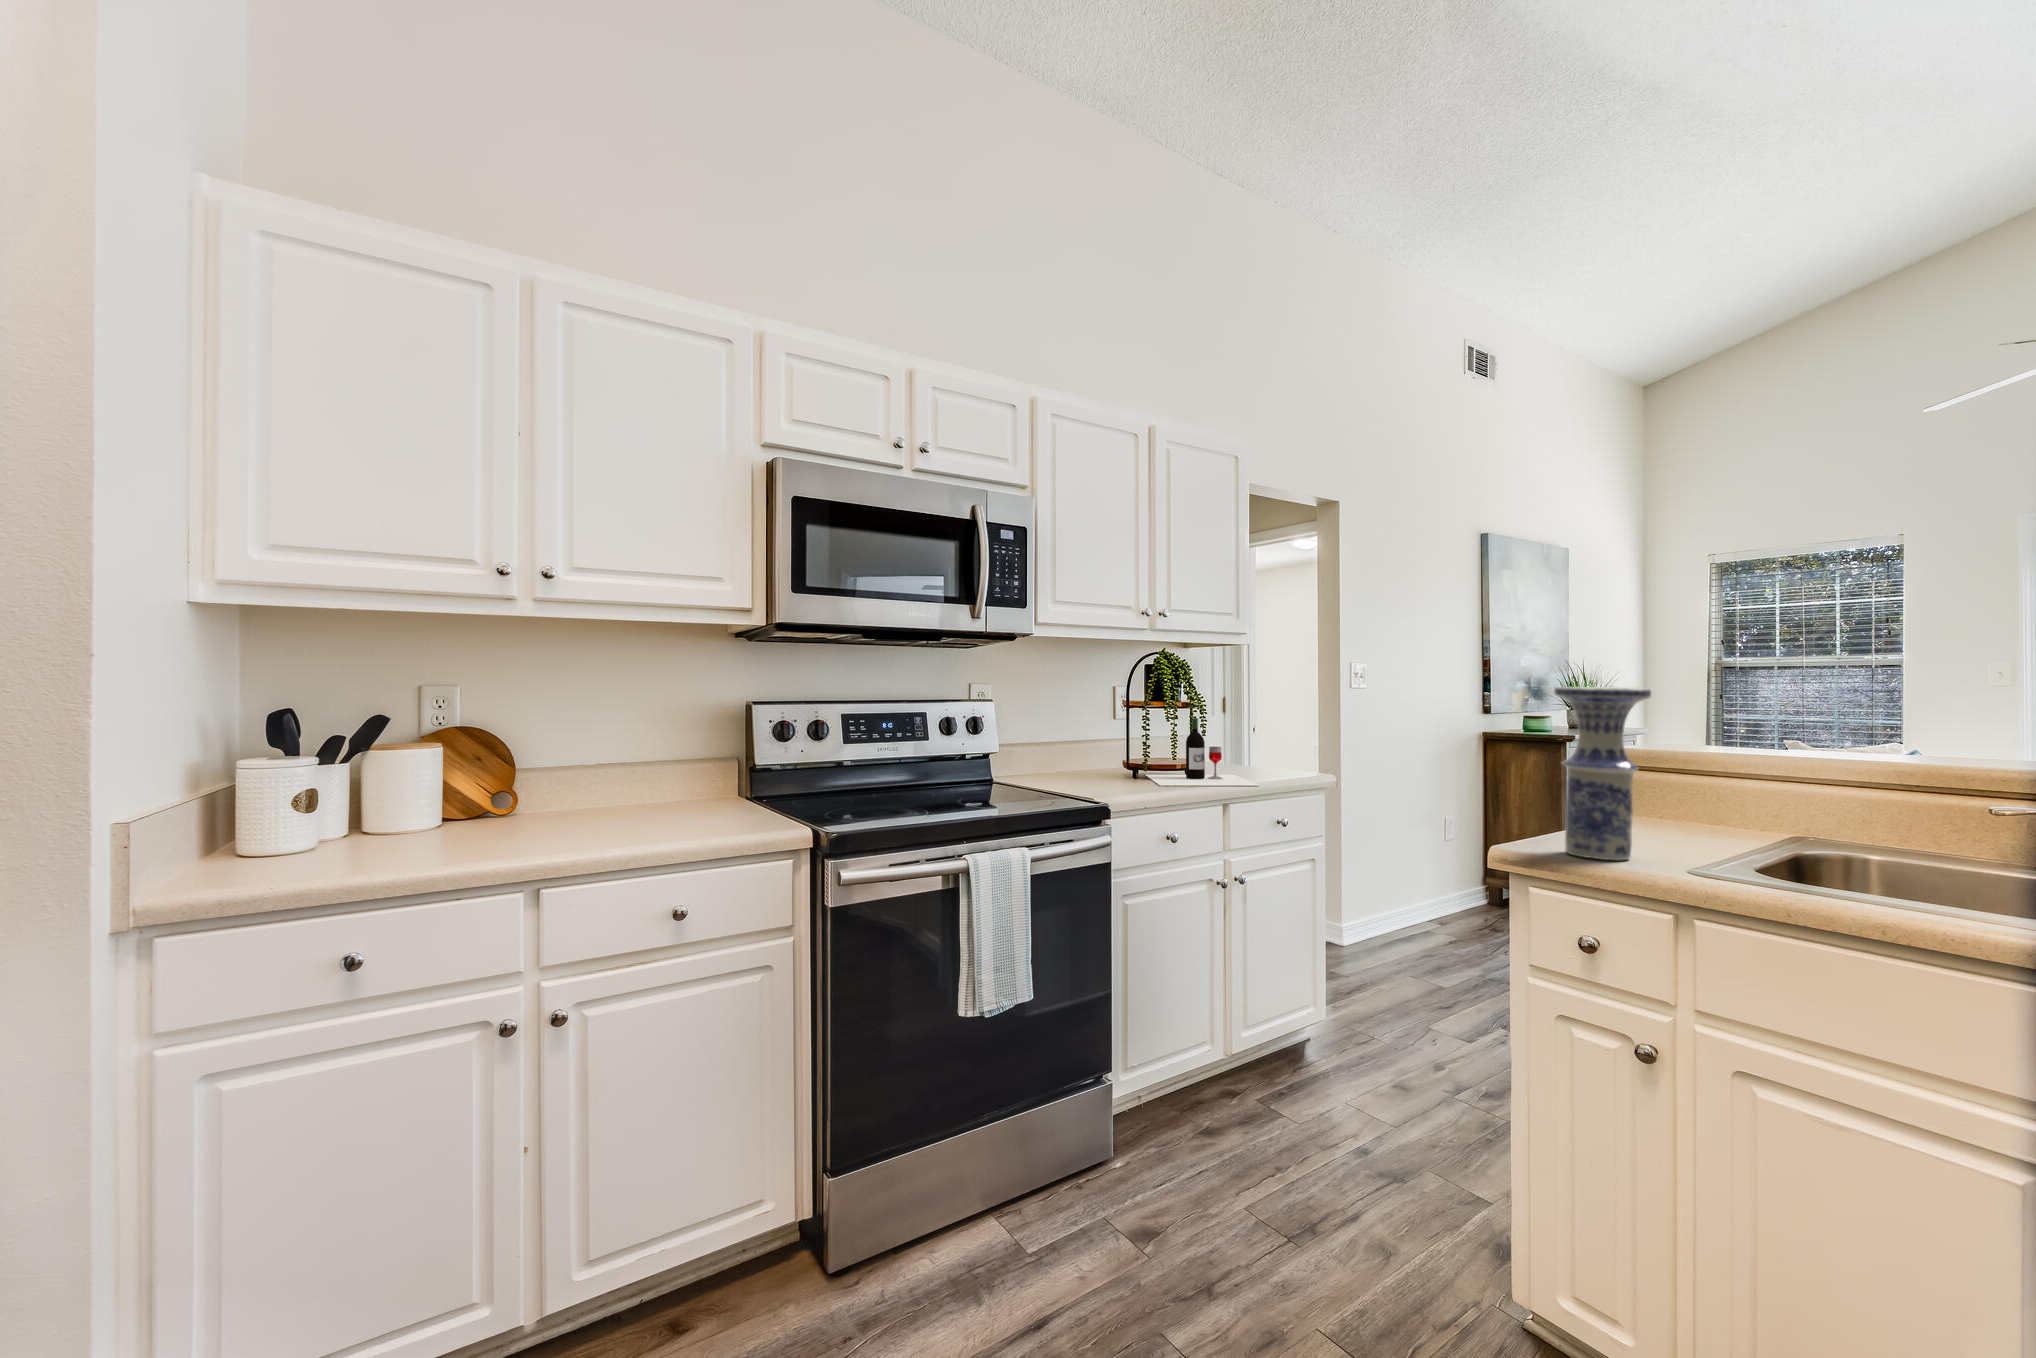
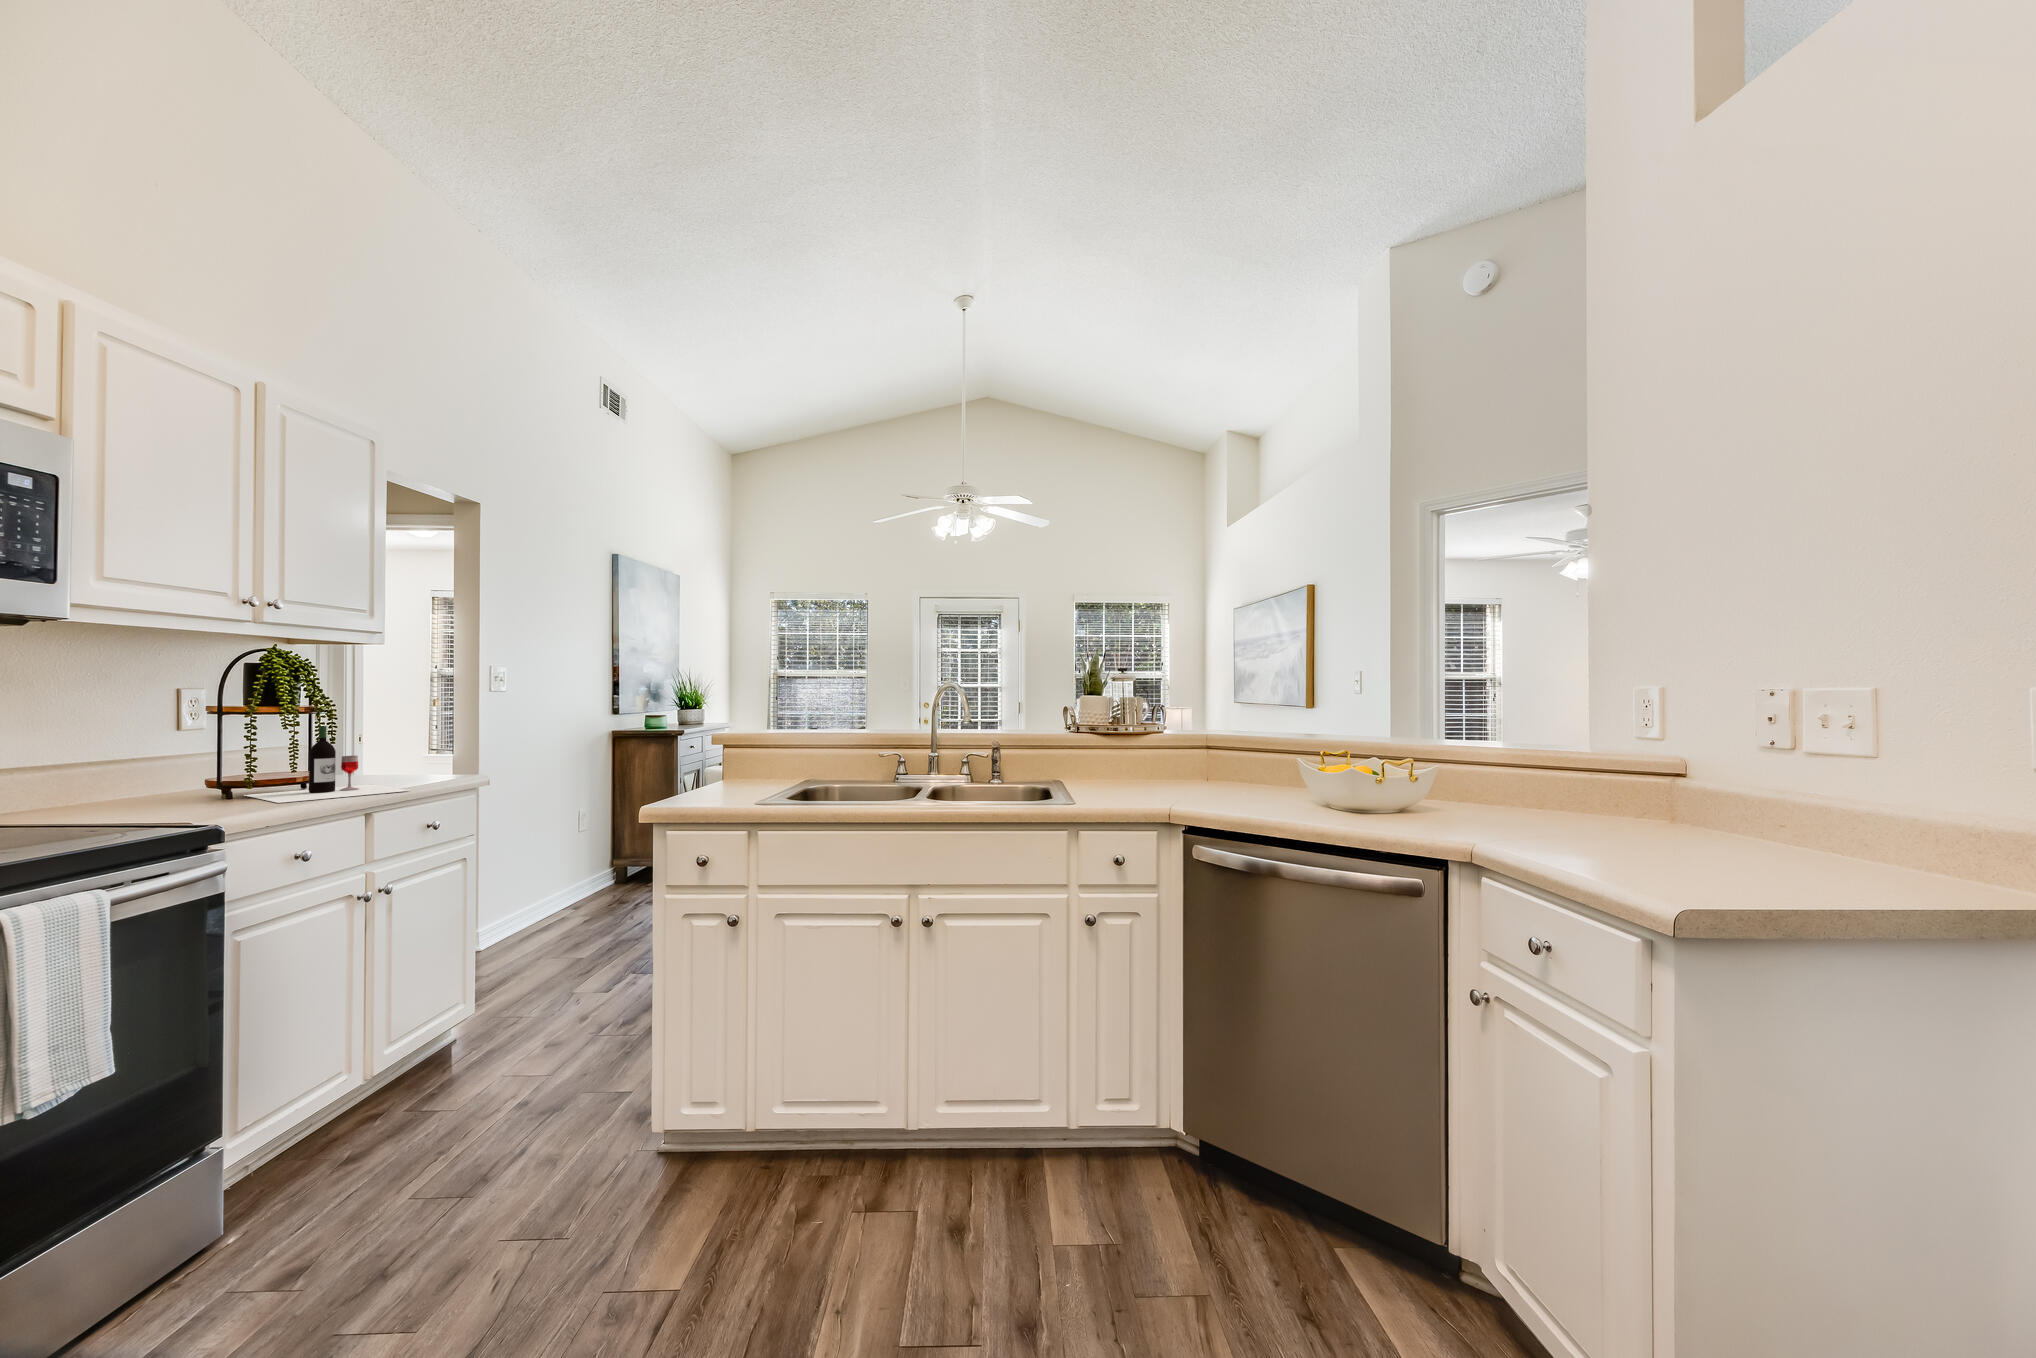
vase: present [1554,687,1651,860] -> none [687,690,744,806]

